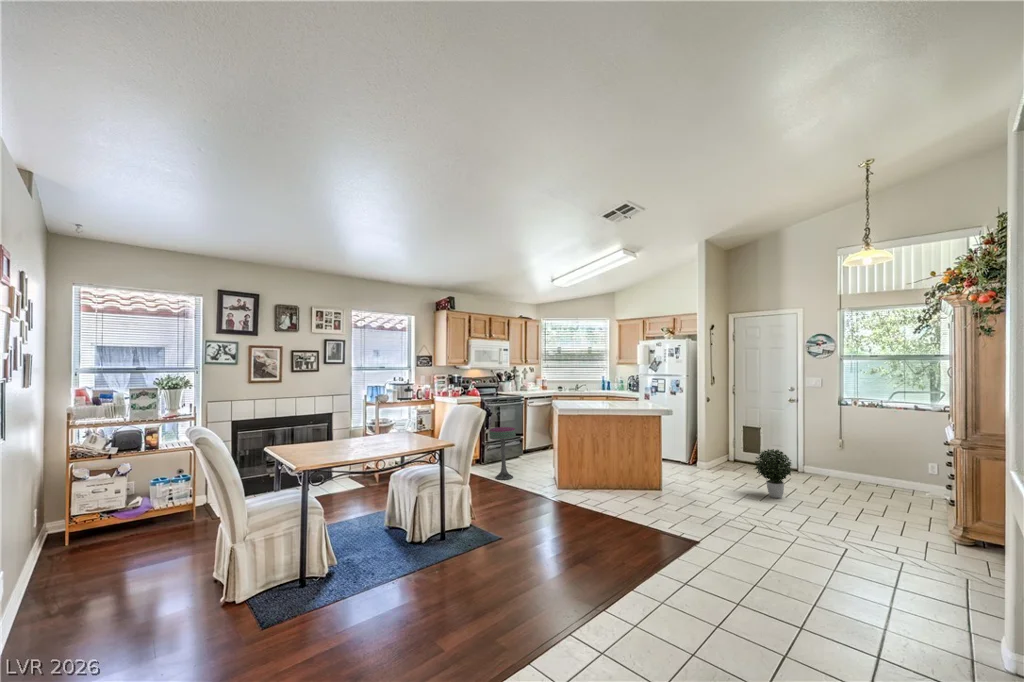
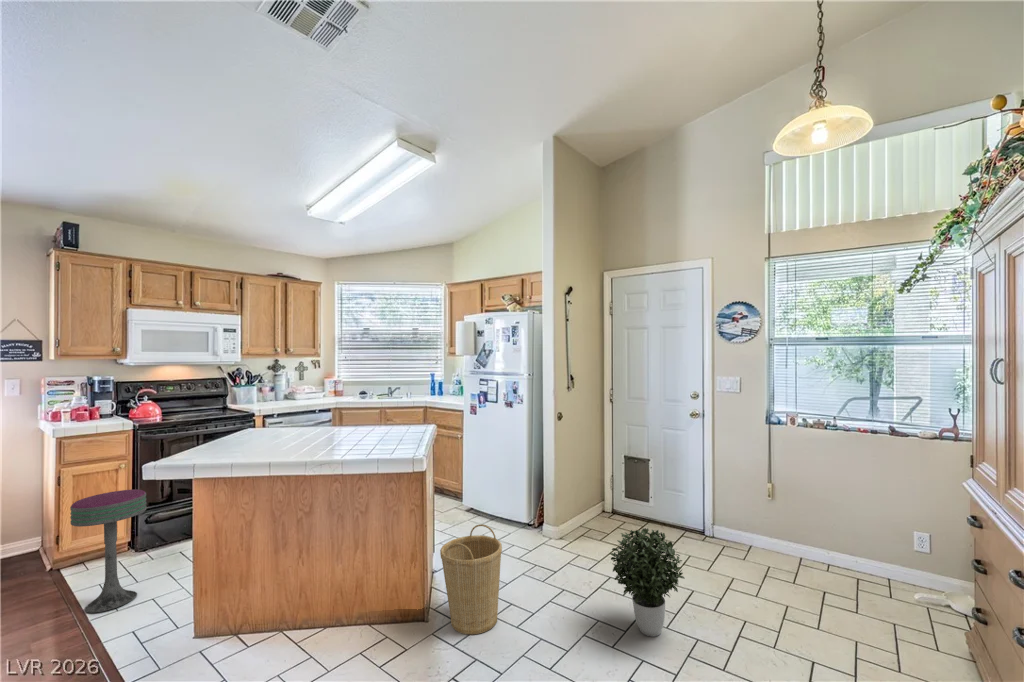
basket: none [668,447,699,493] -> present [440,524,502,635]

